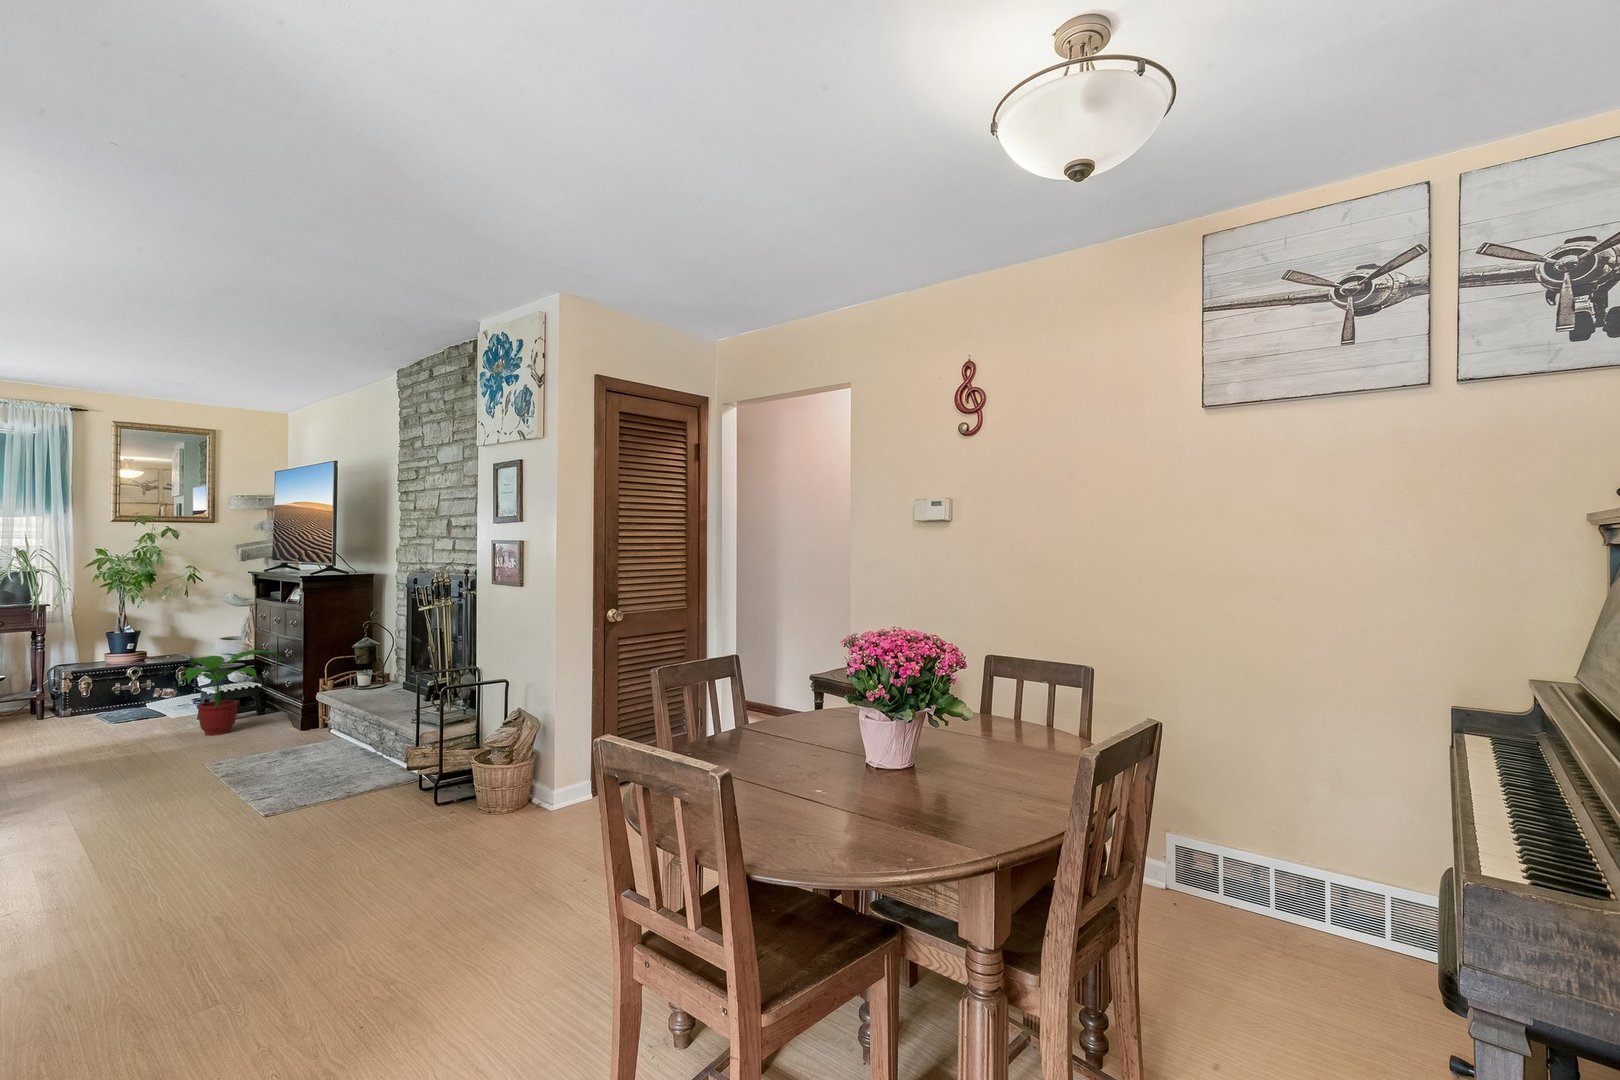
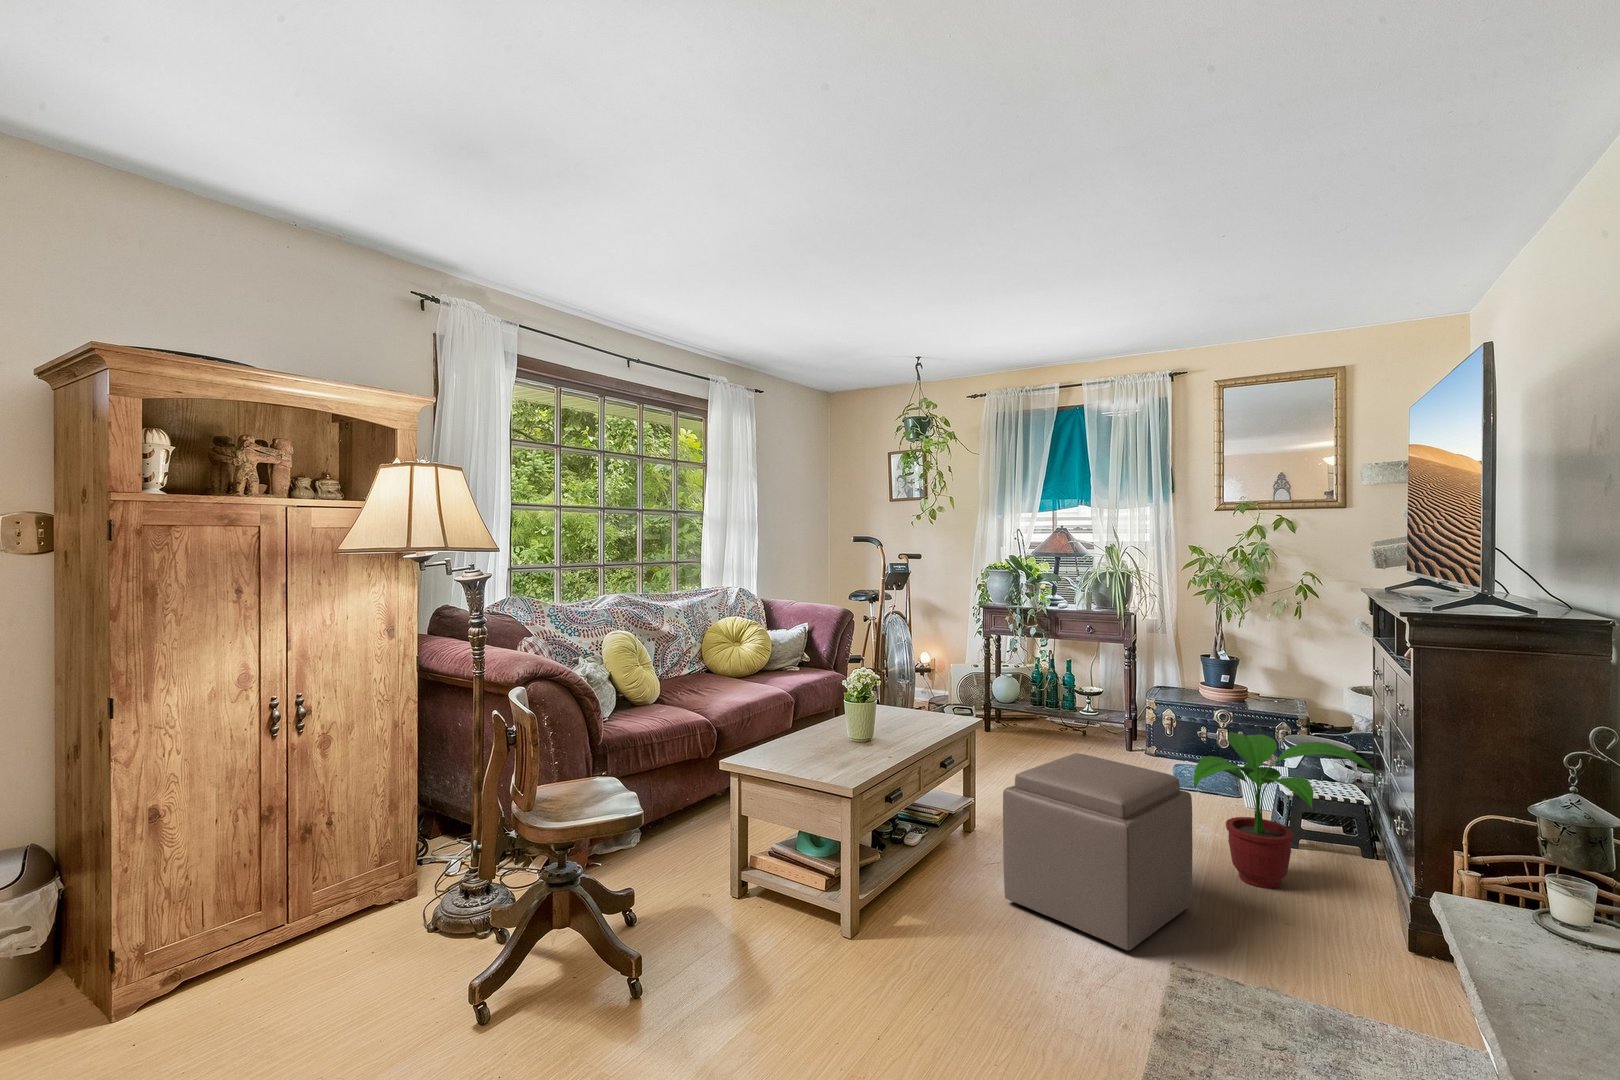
ottoman: none [67,675,195,778] -> present [1003,753,1192,950]

